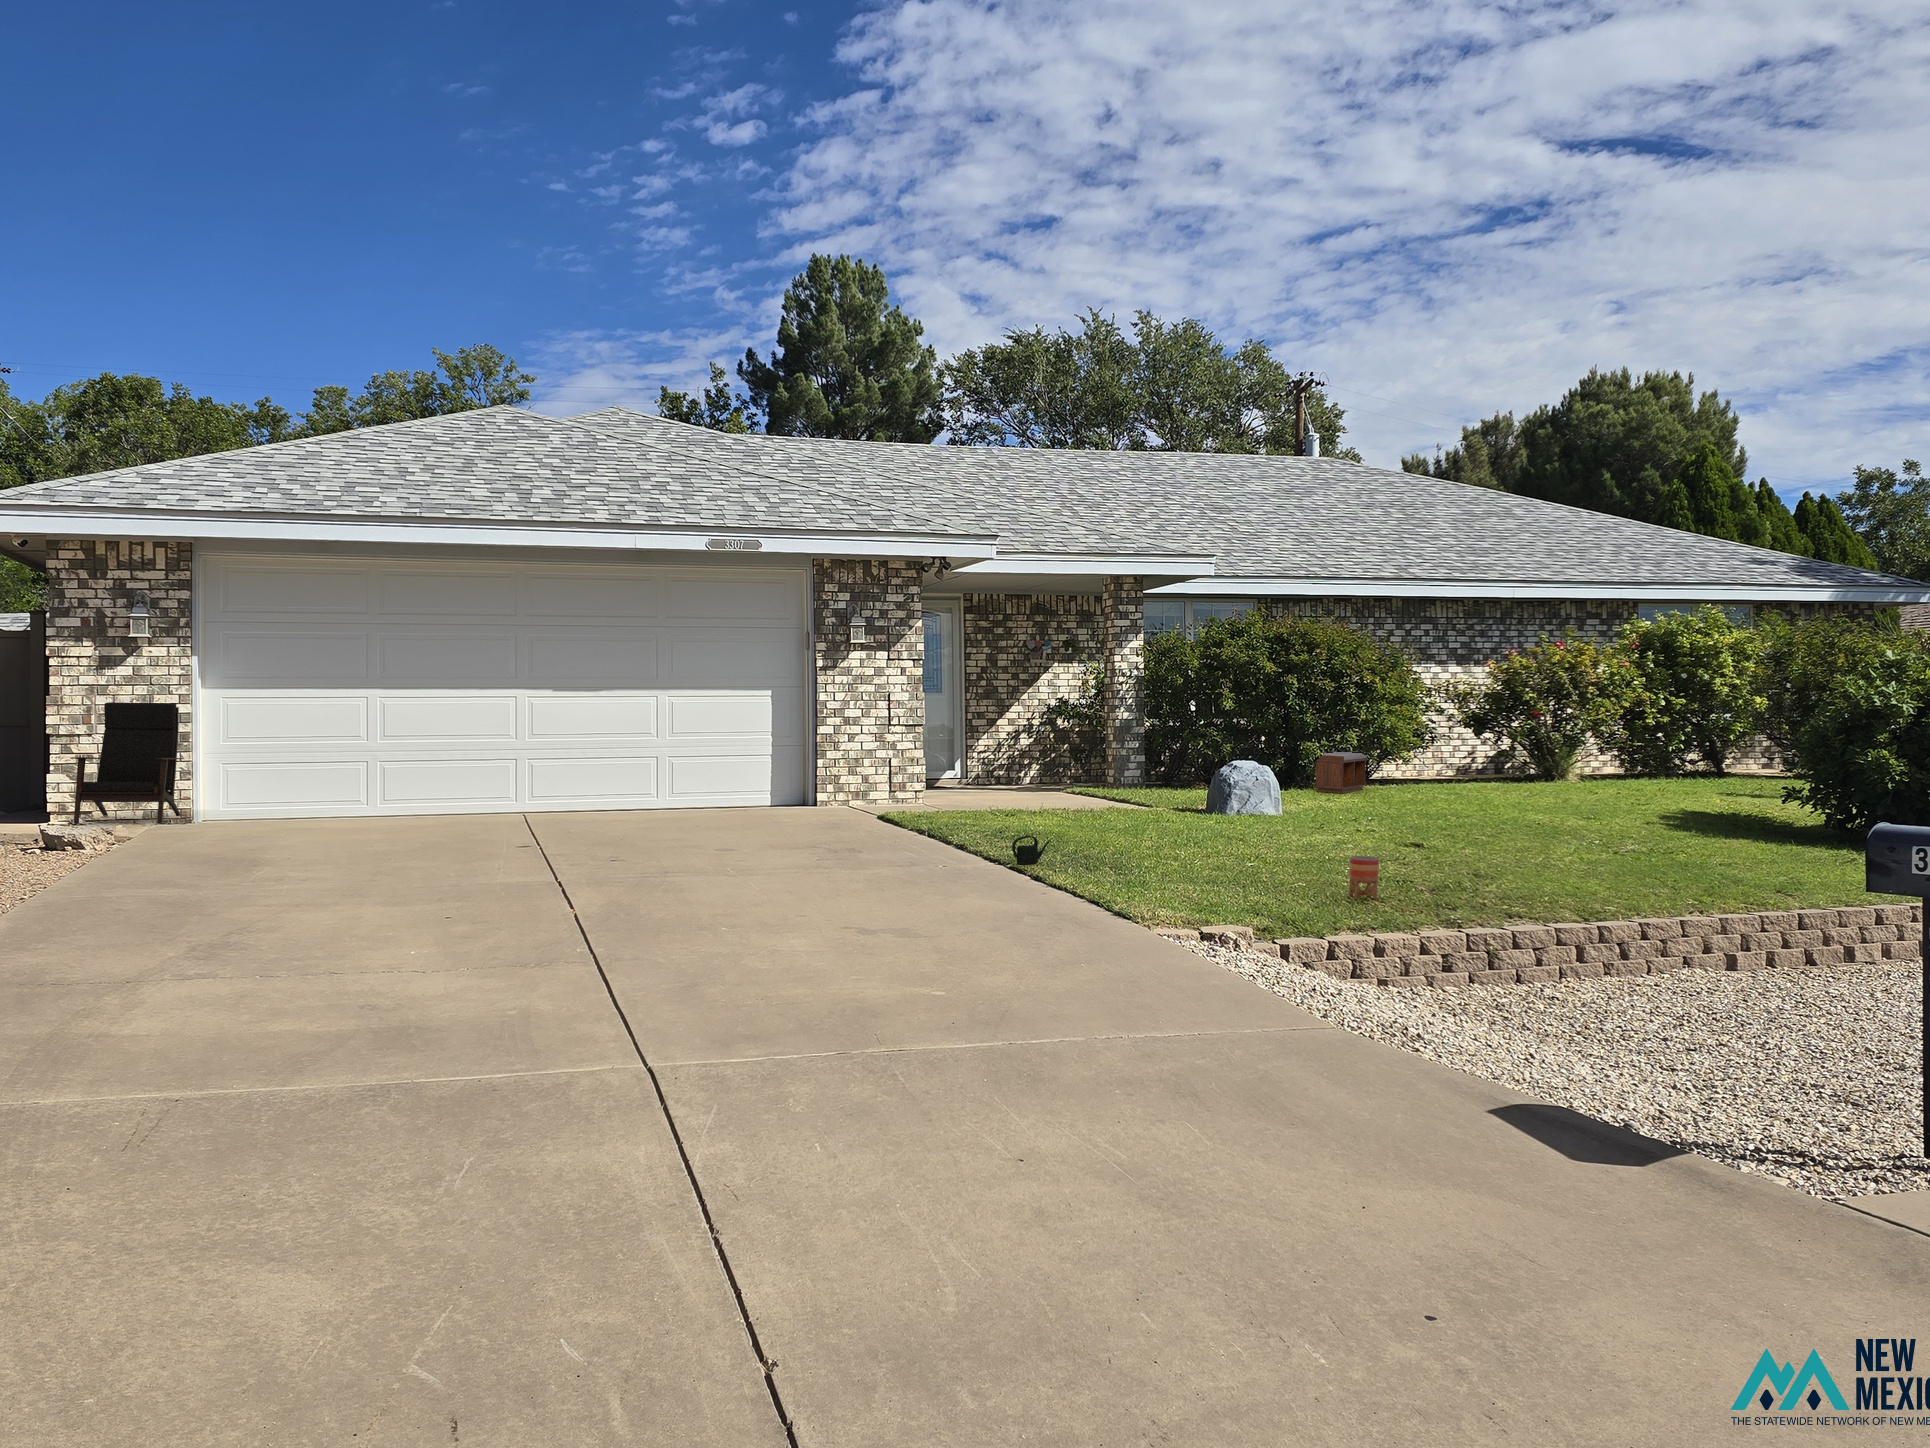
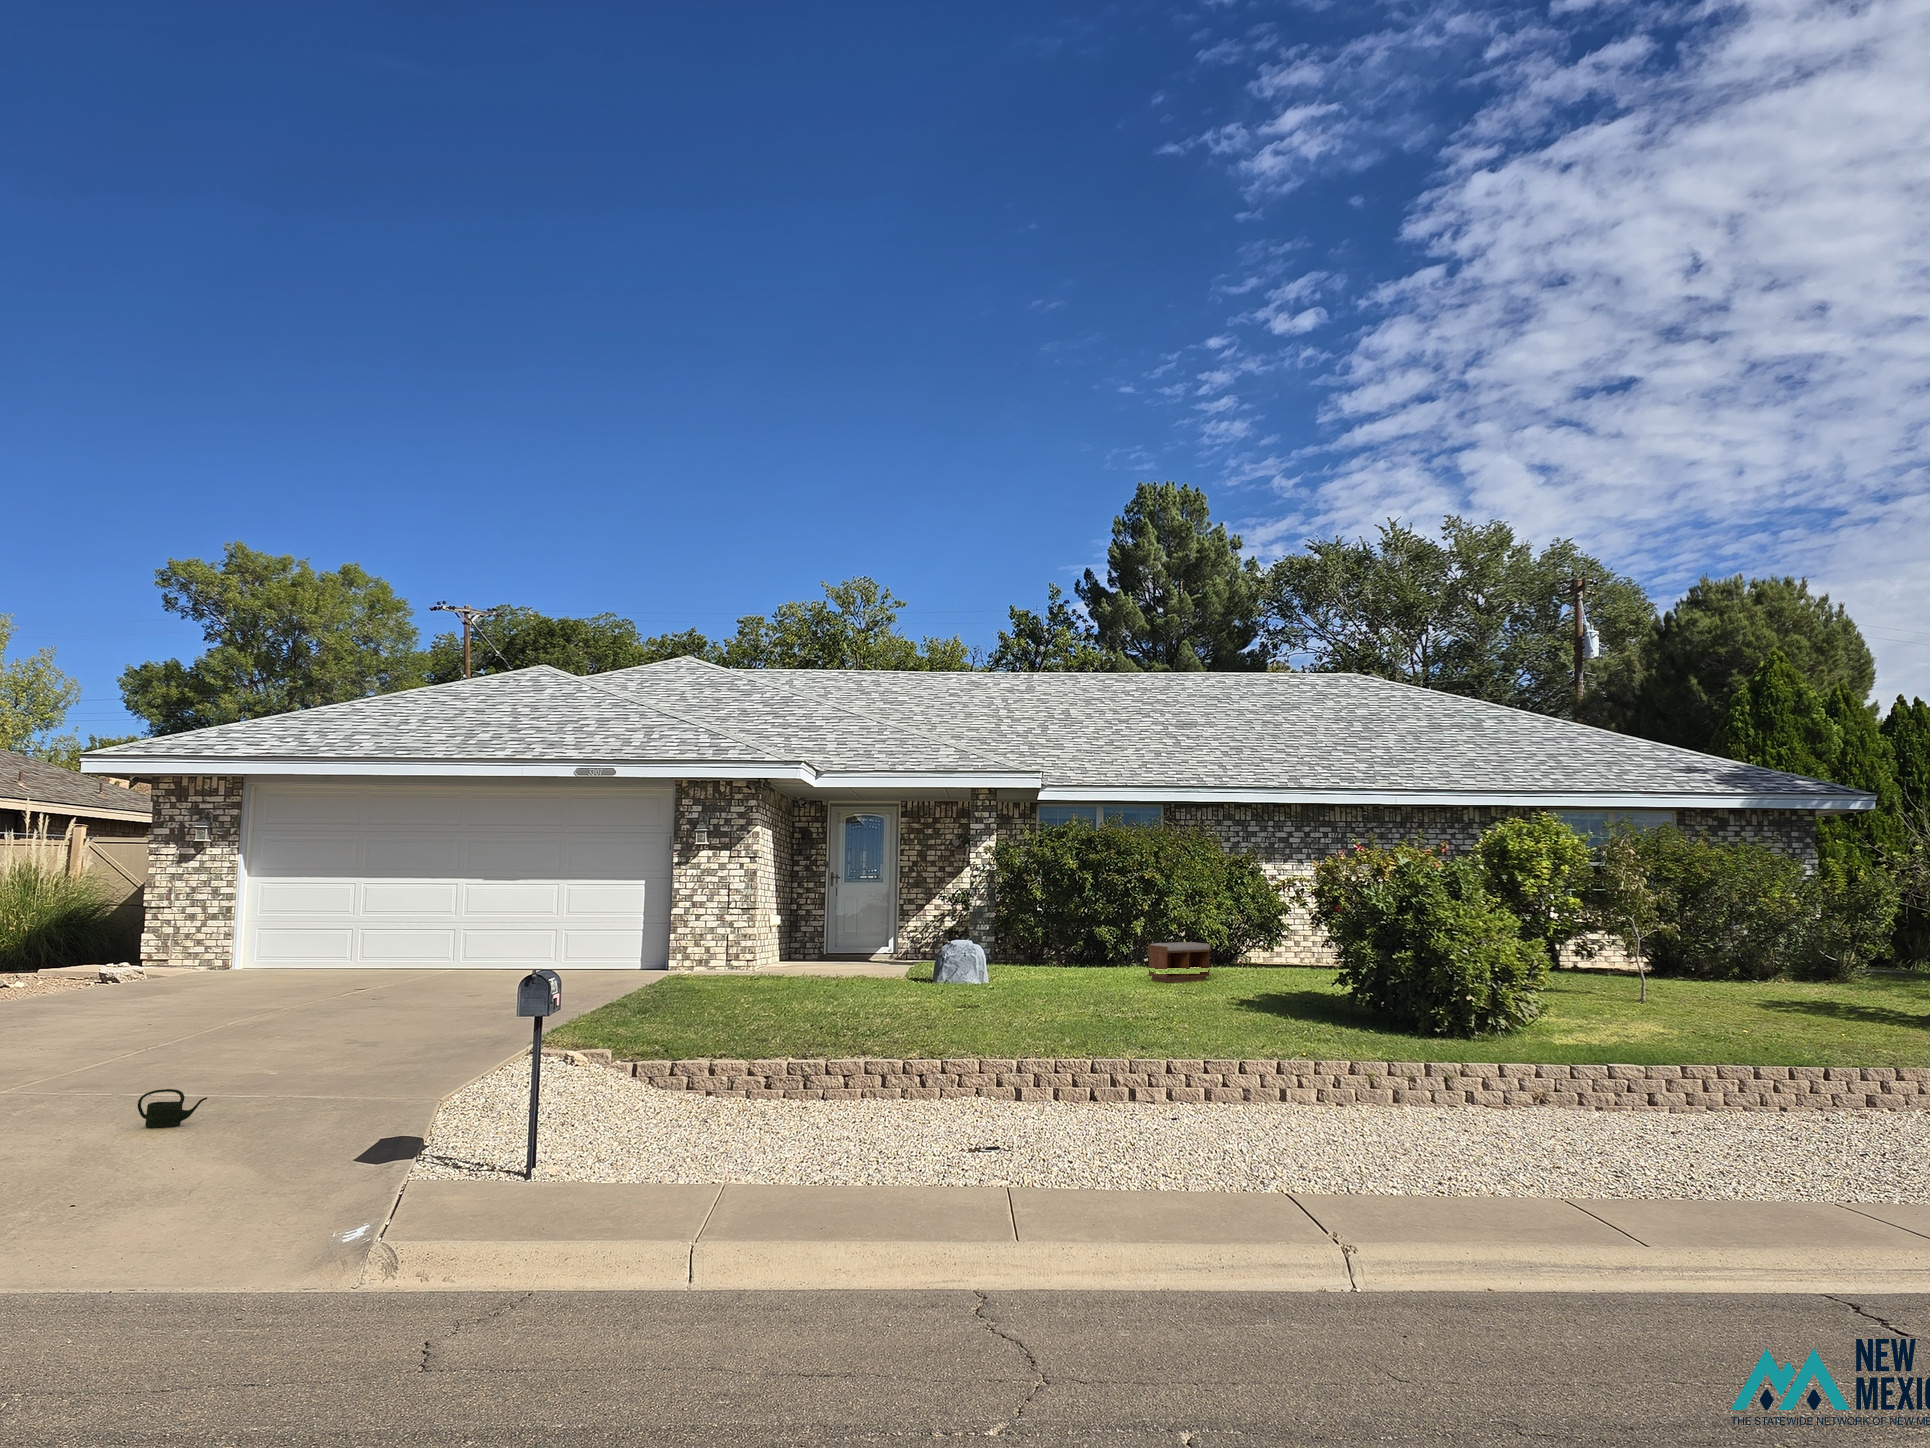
lounge chair: present [71,702,183,824] -> none [131,885,221,972]
watering can: present [1012,836,1049,864] -> present [138,1089,207,1128]
planter: present [1349,856,1379,900] -> none [732,1028,759,1068]

